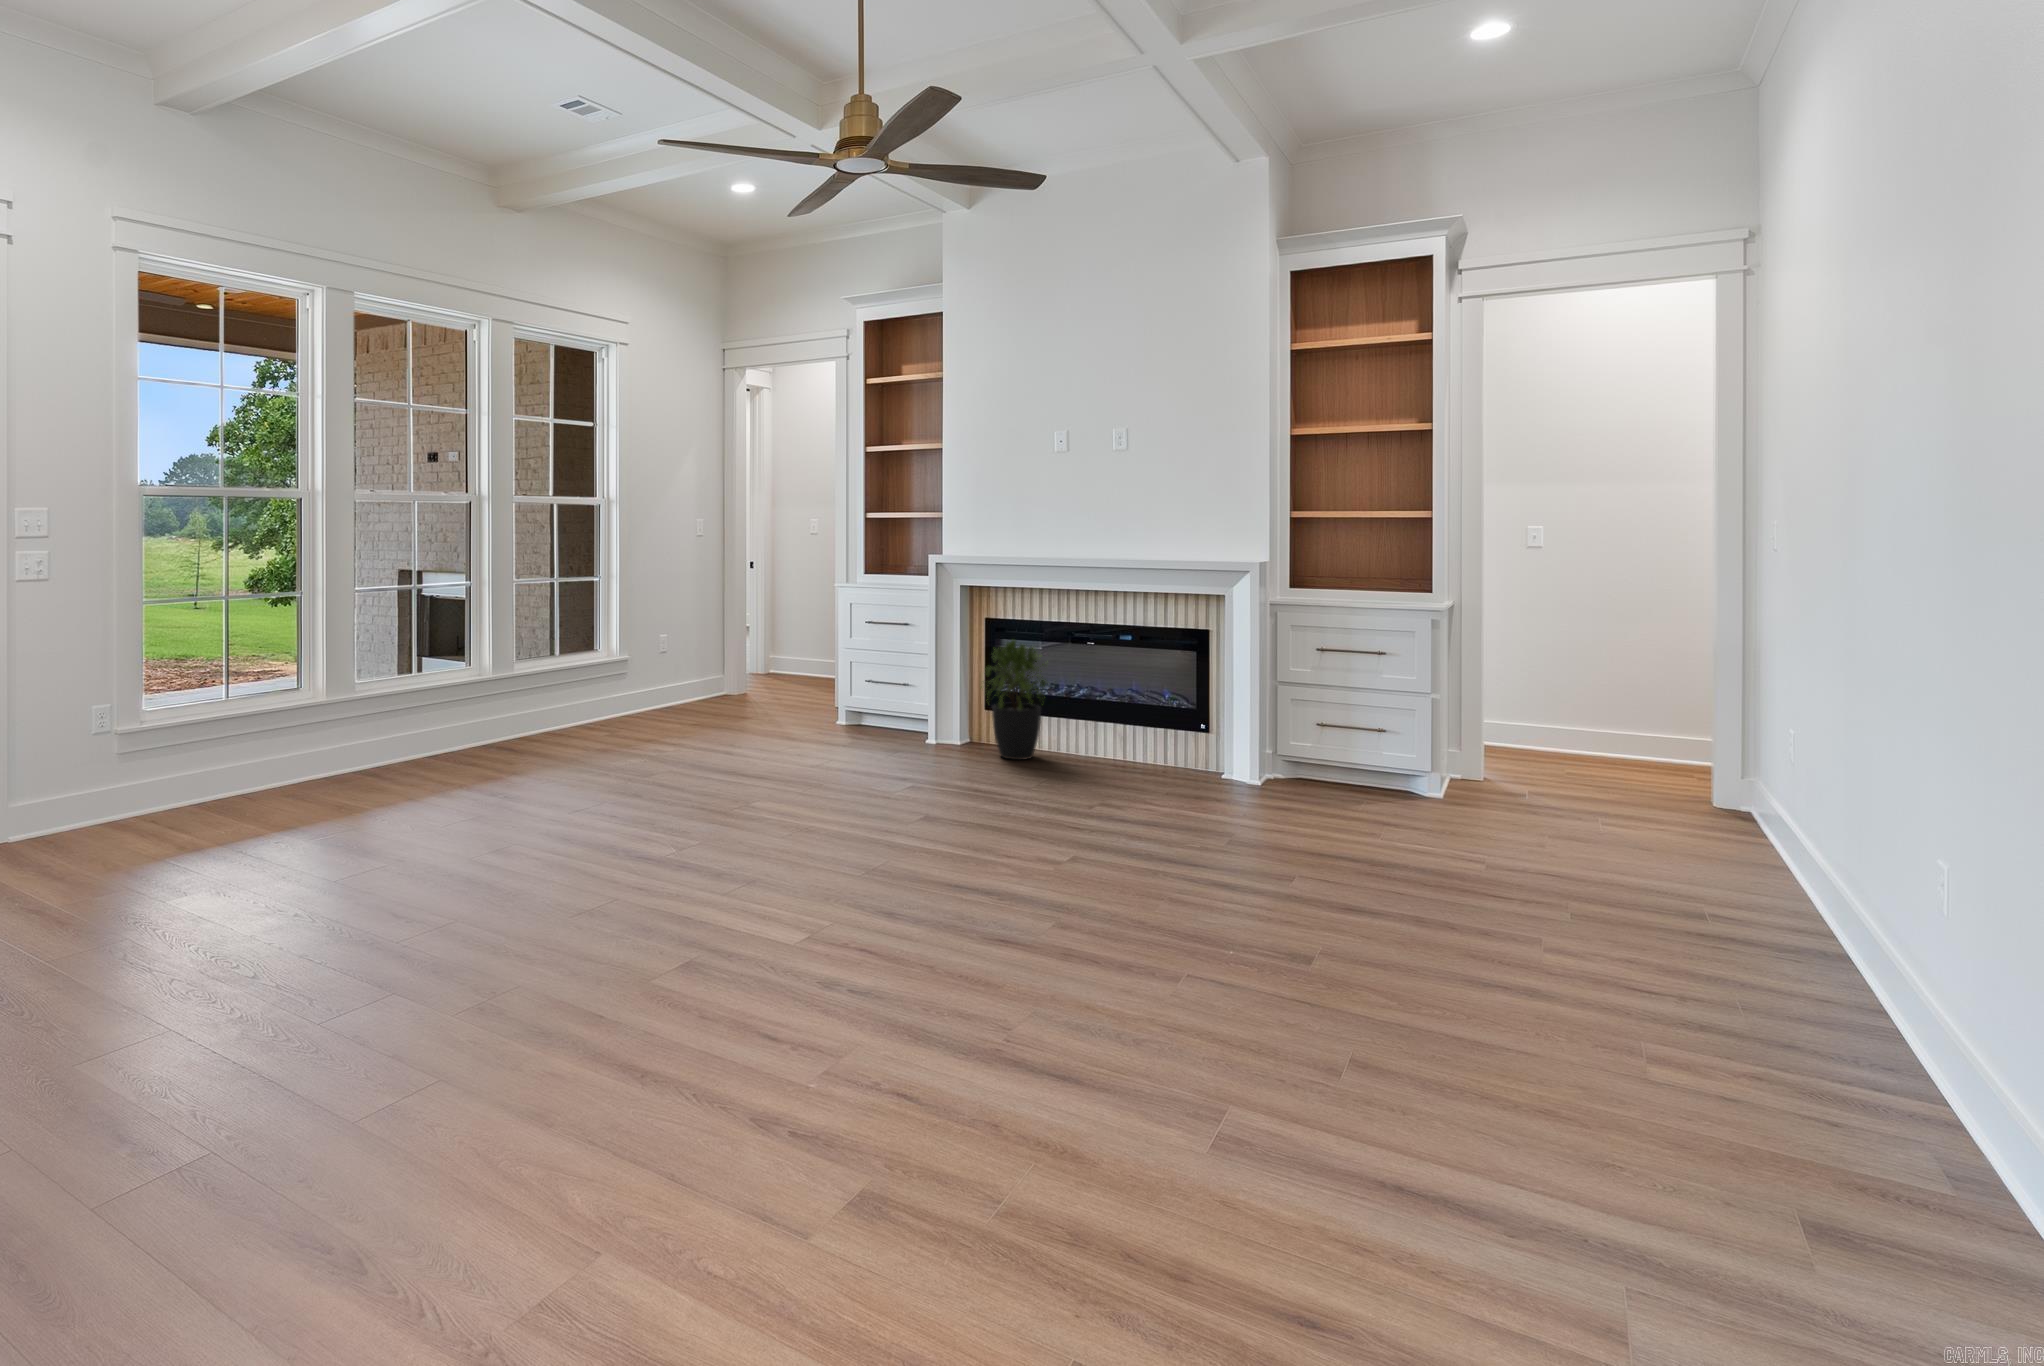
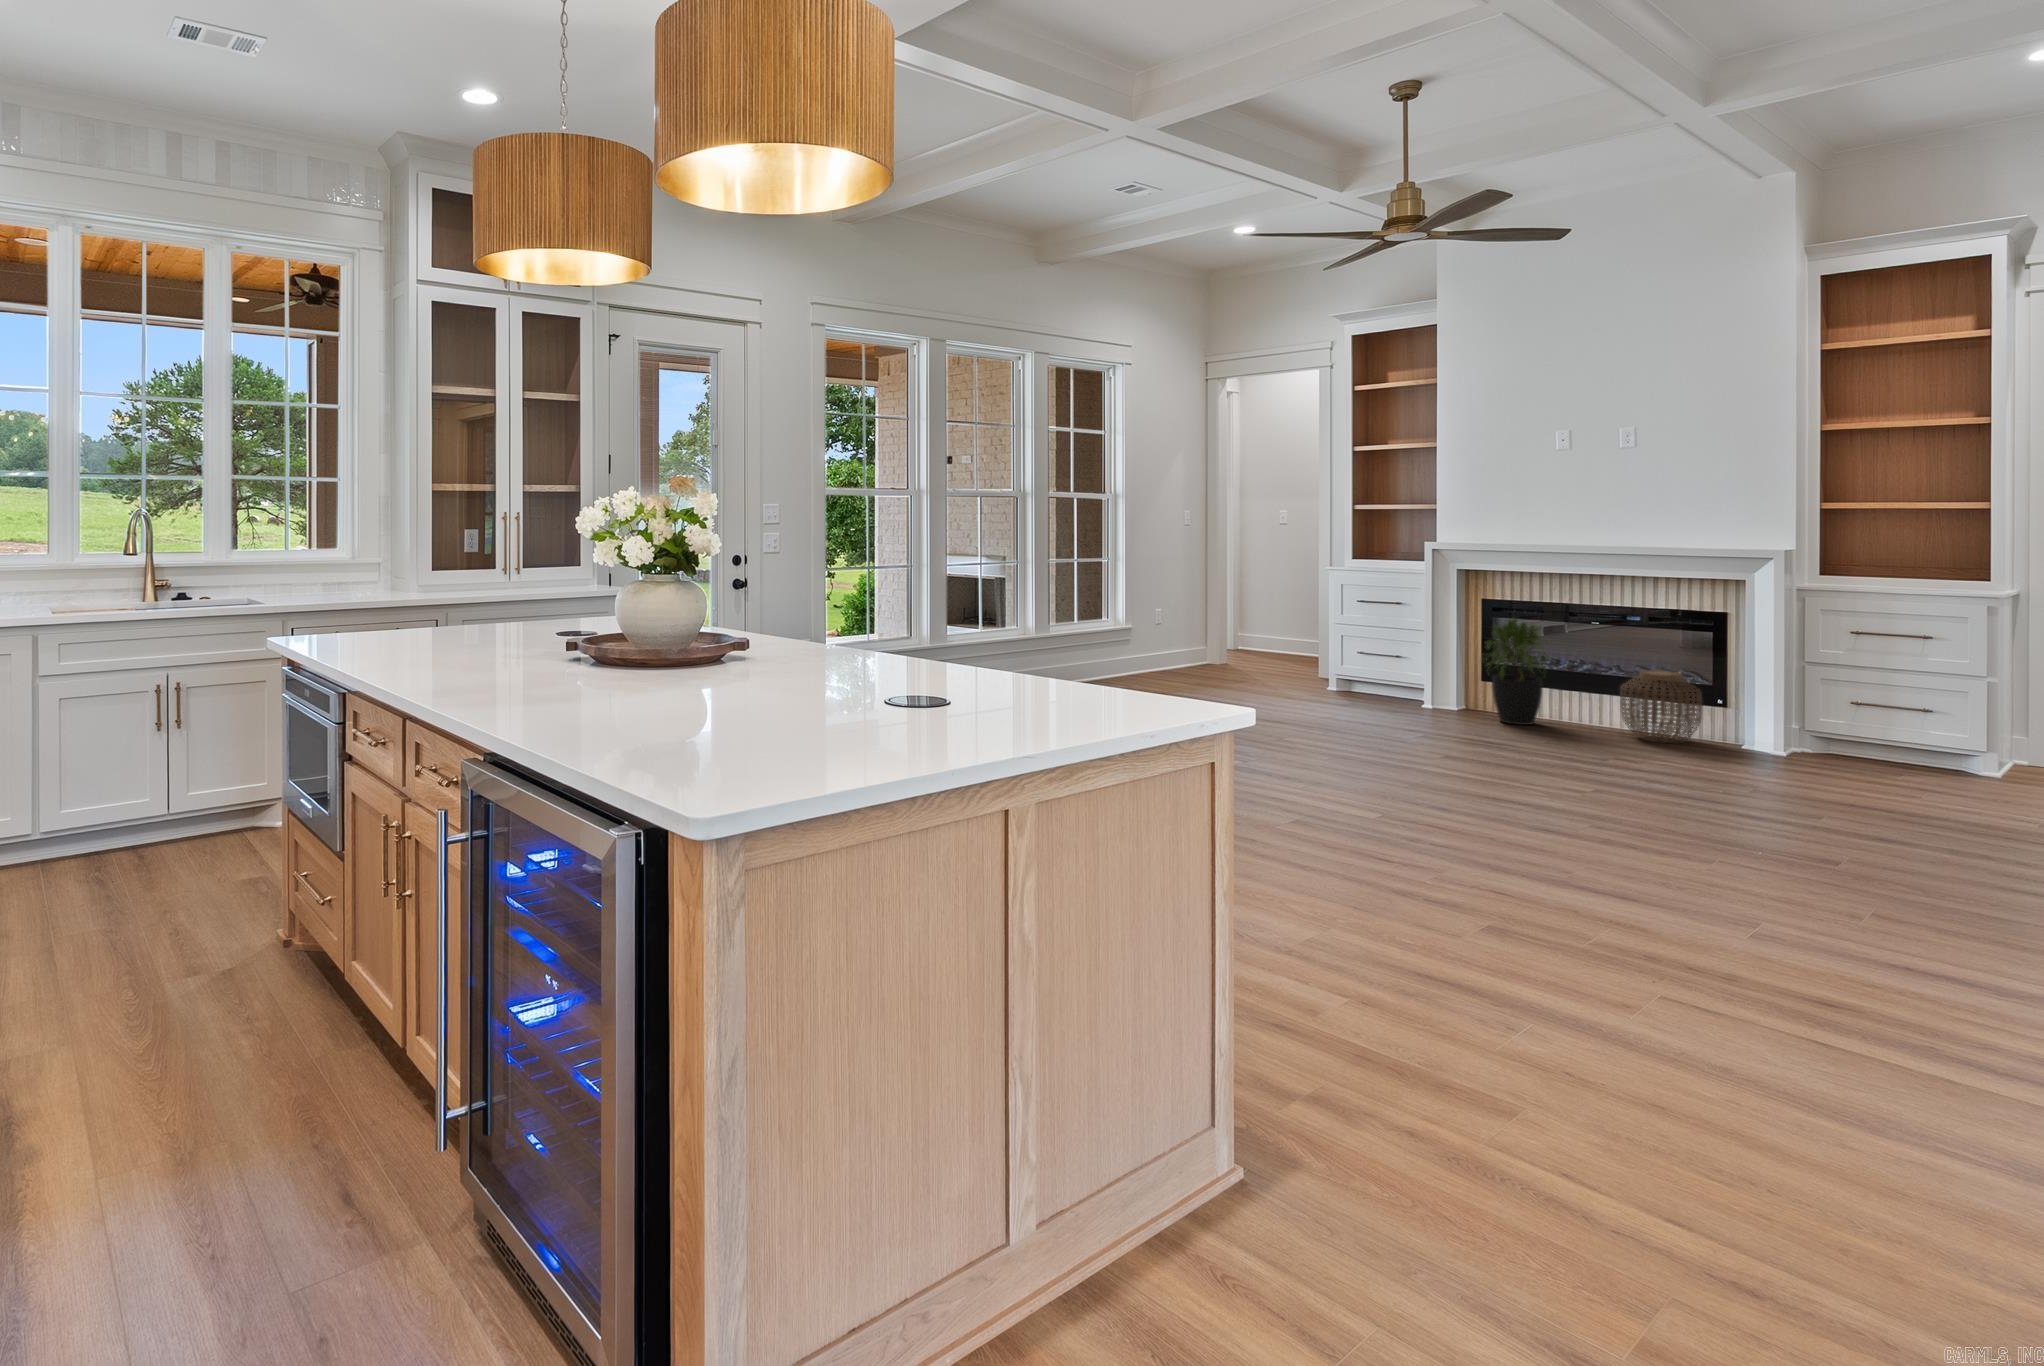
woven basket: none [1113,695,1187,775] -> present [1620,670,1702,743]

